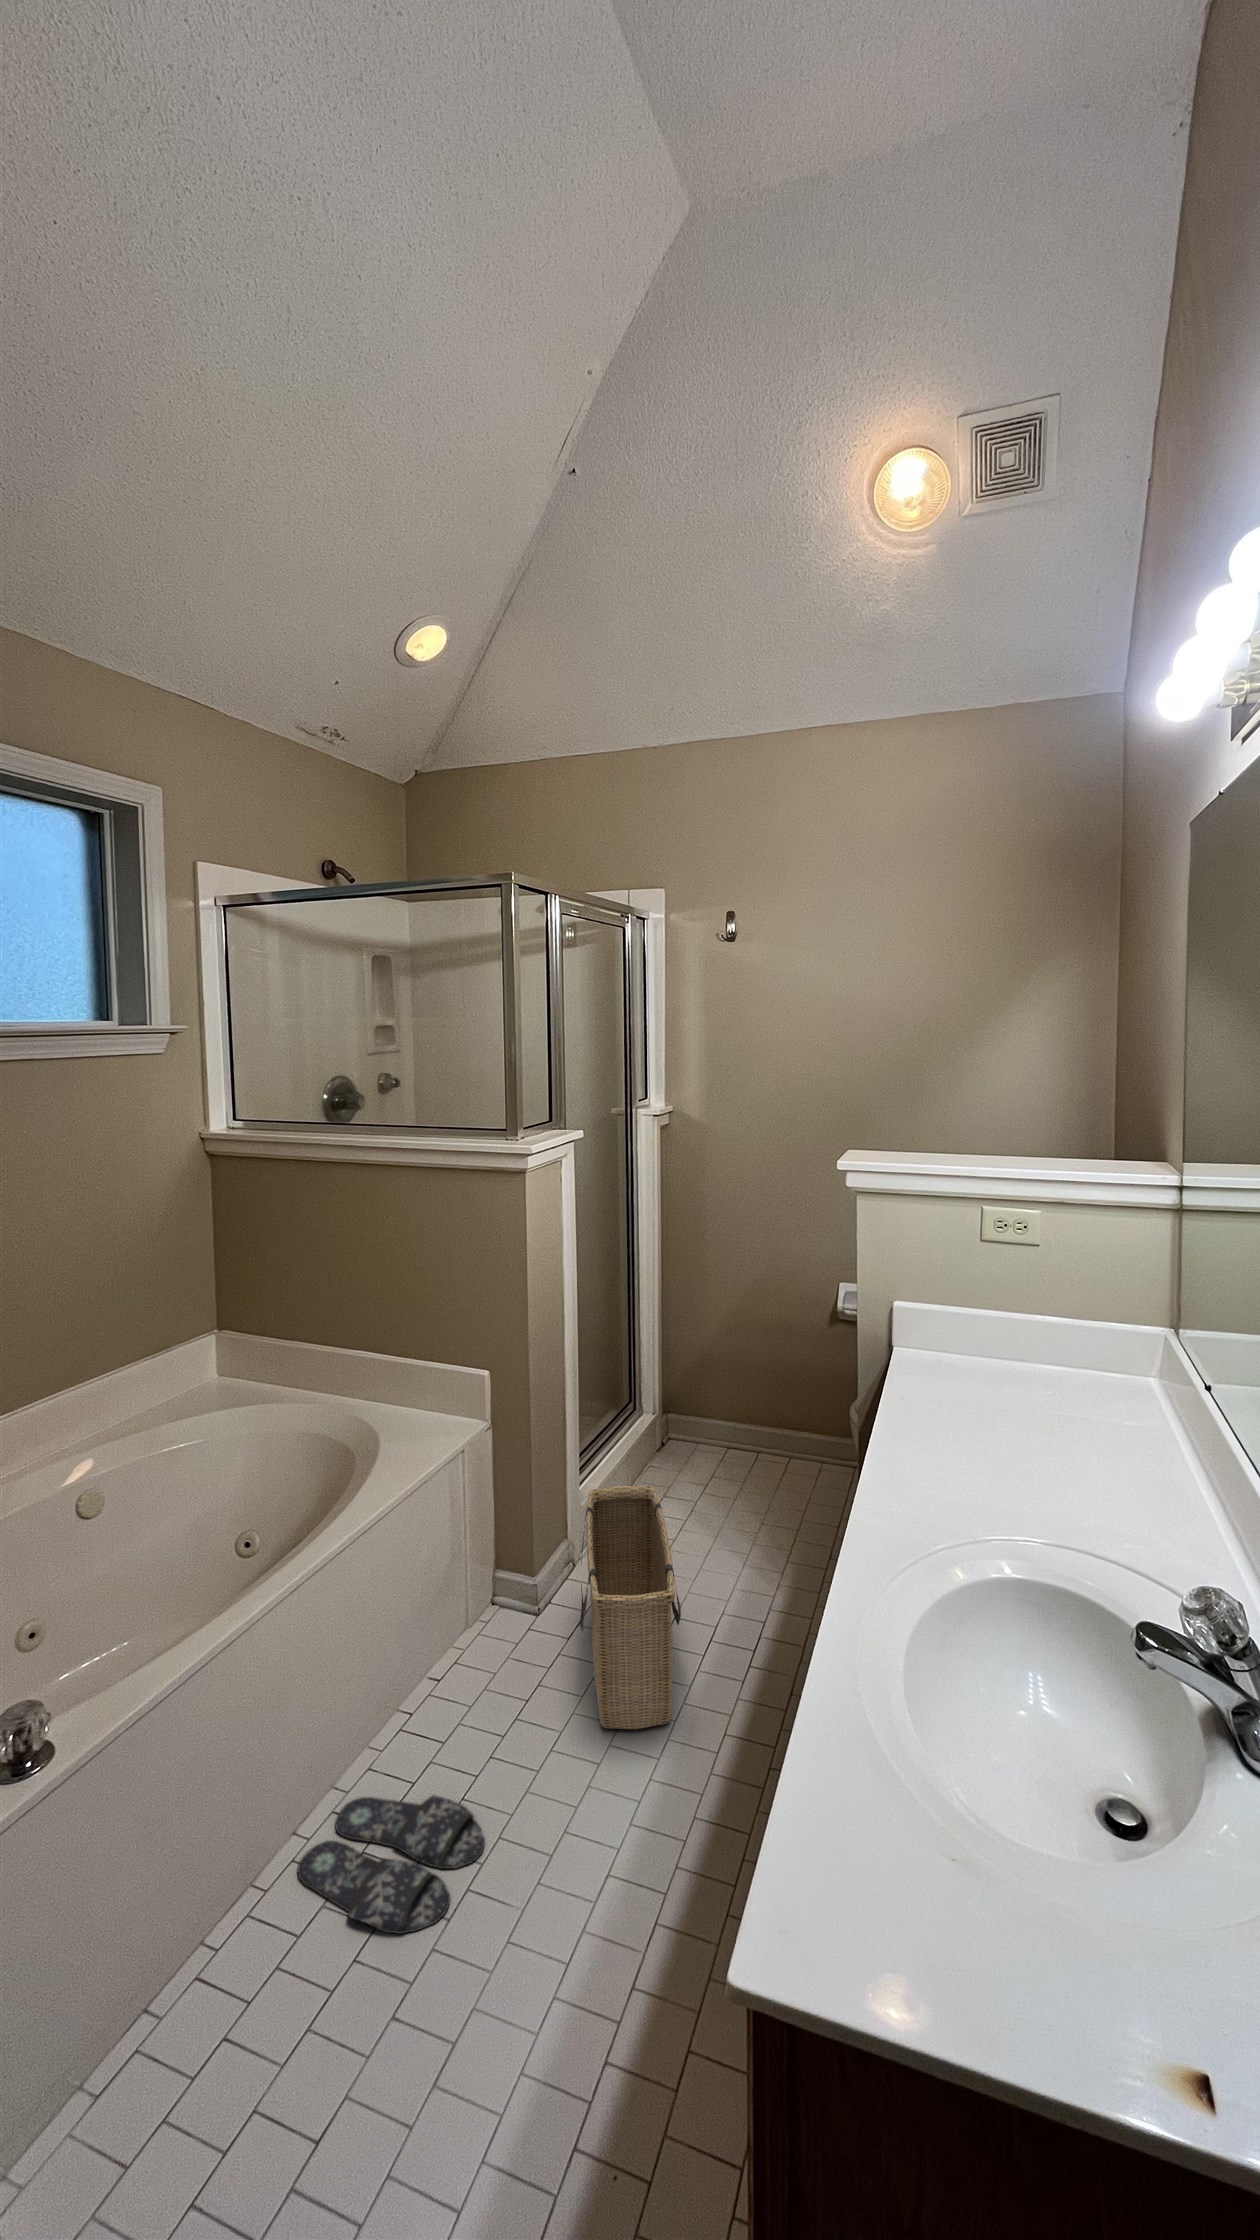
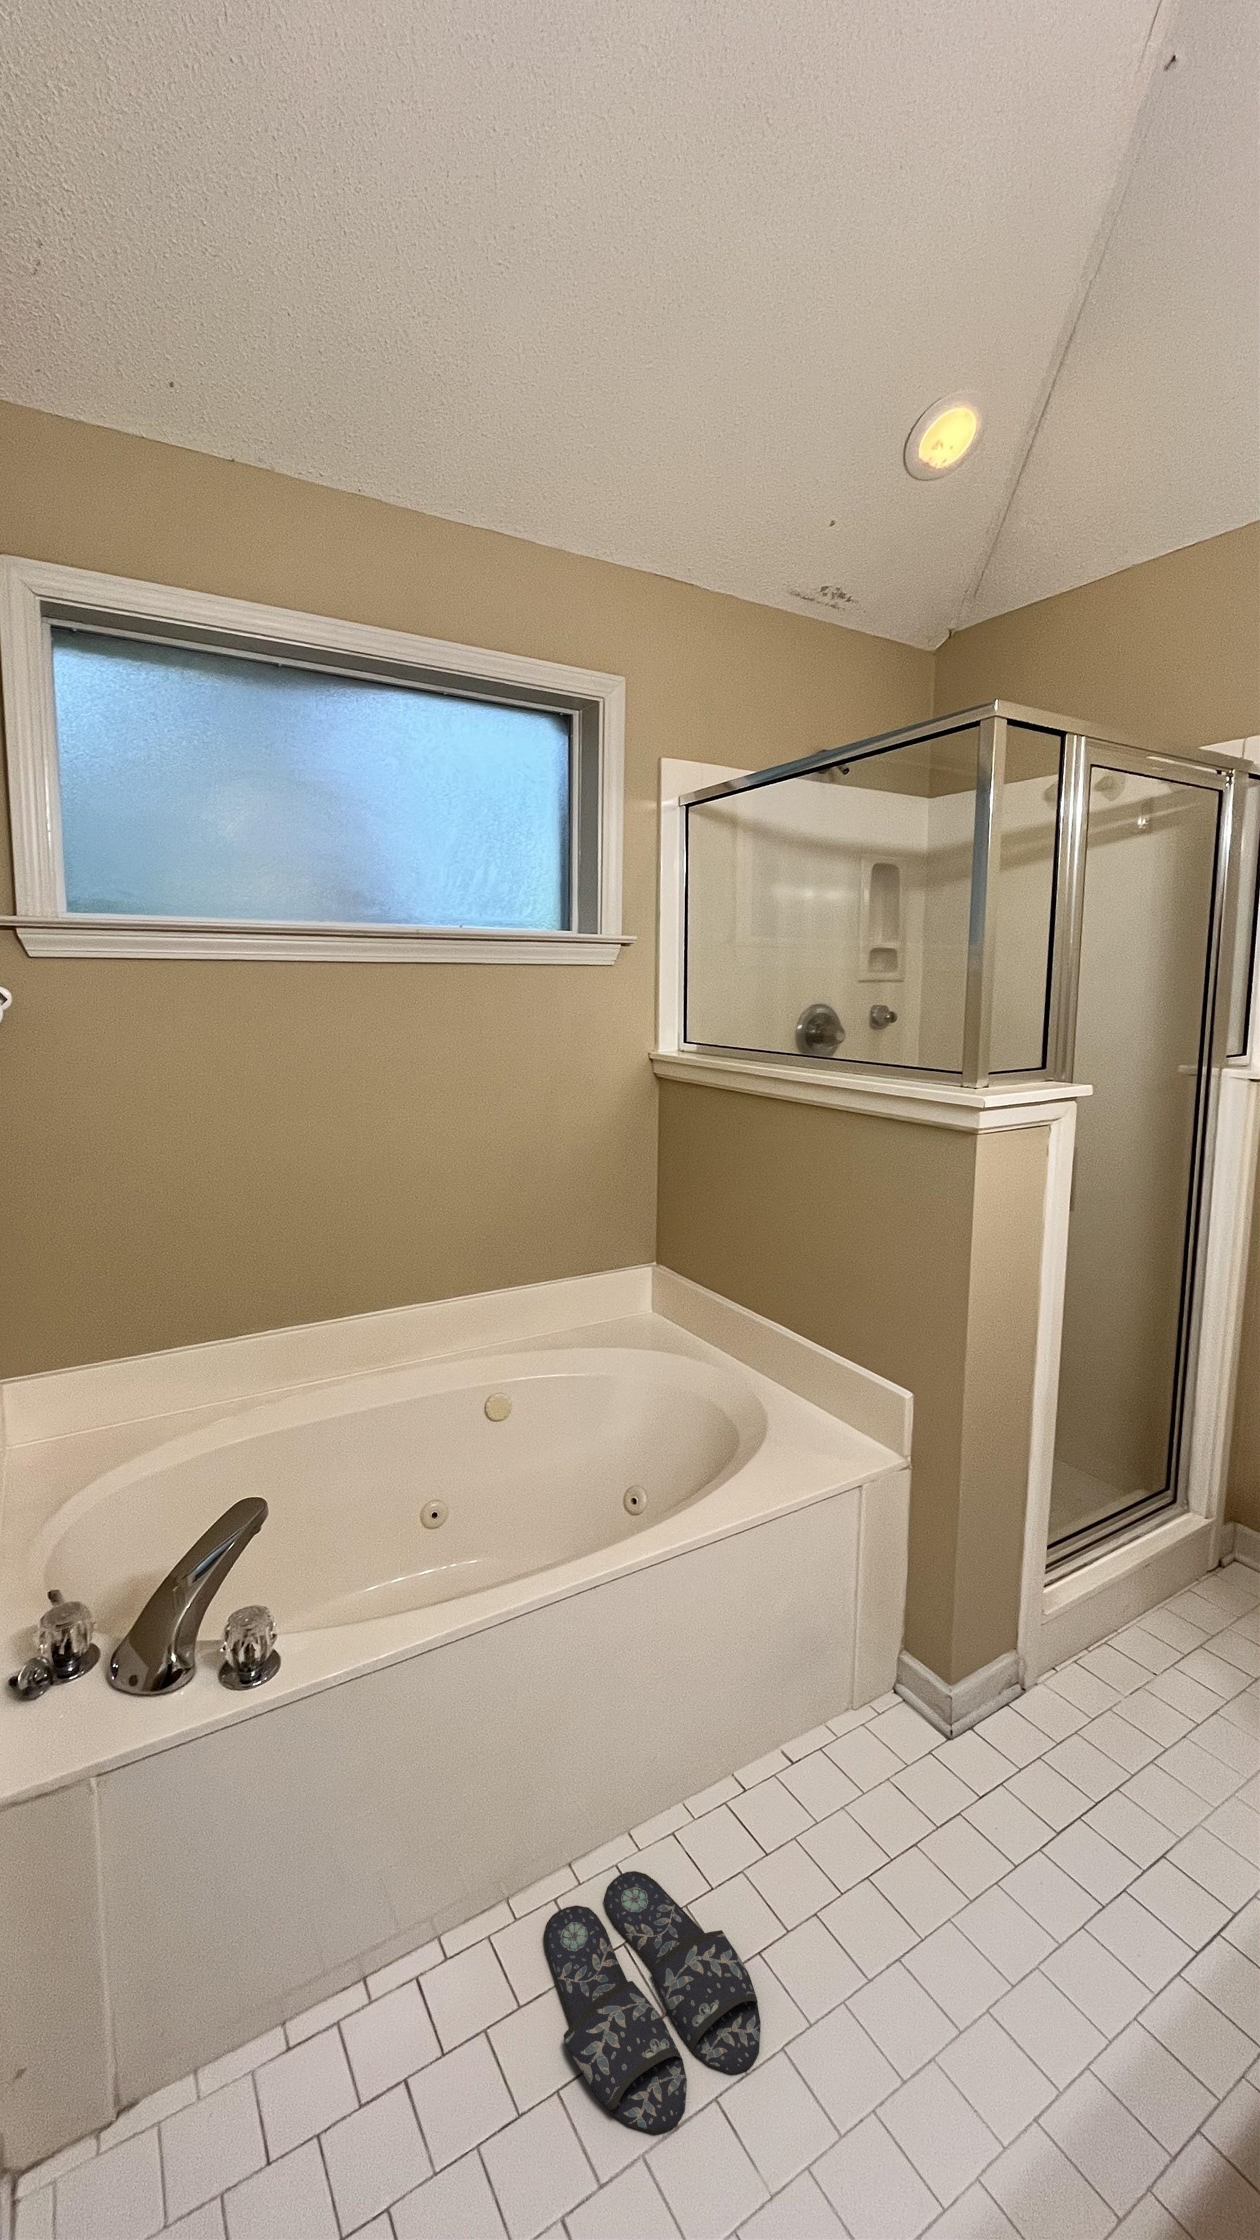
basket: present [580,1486,681,1729] -> none [980,1606,1156,2044]

